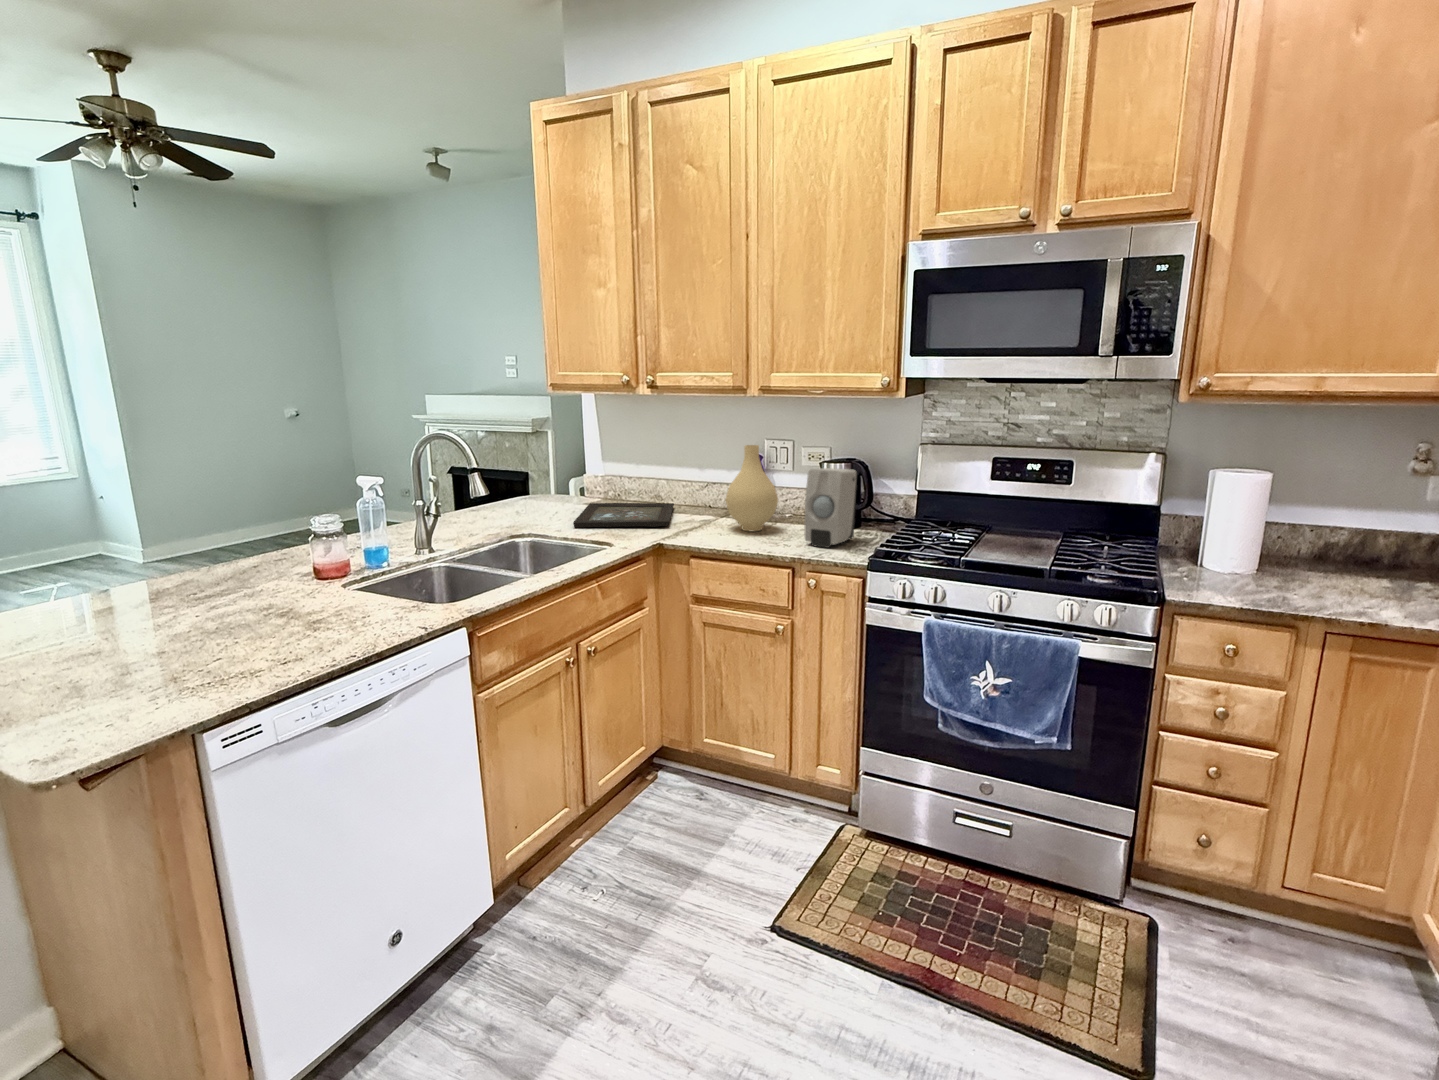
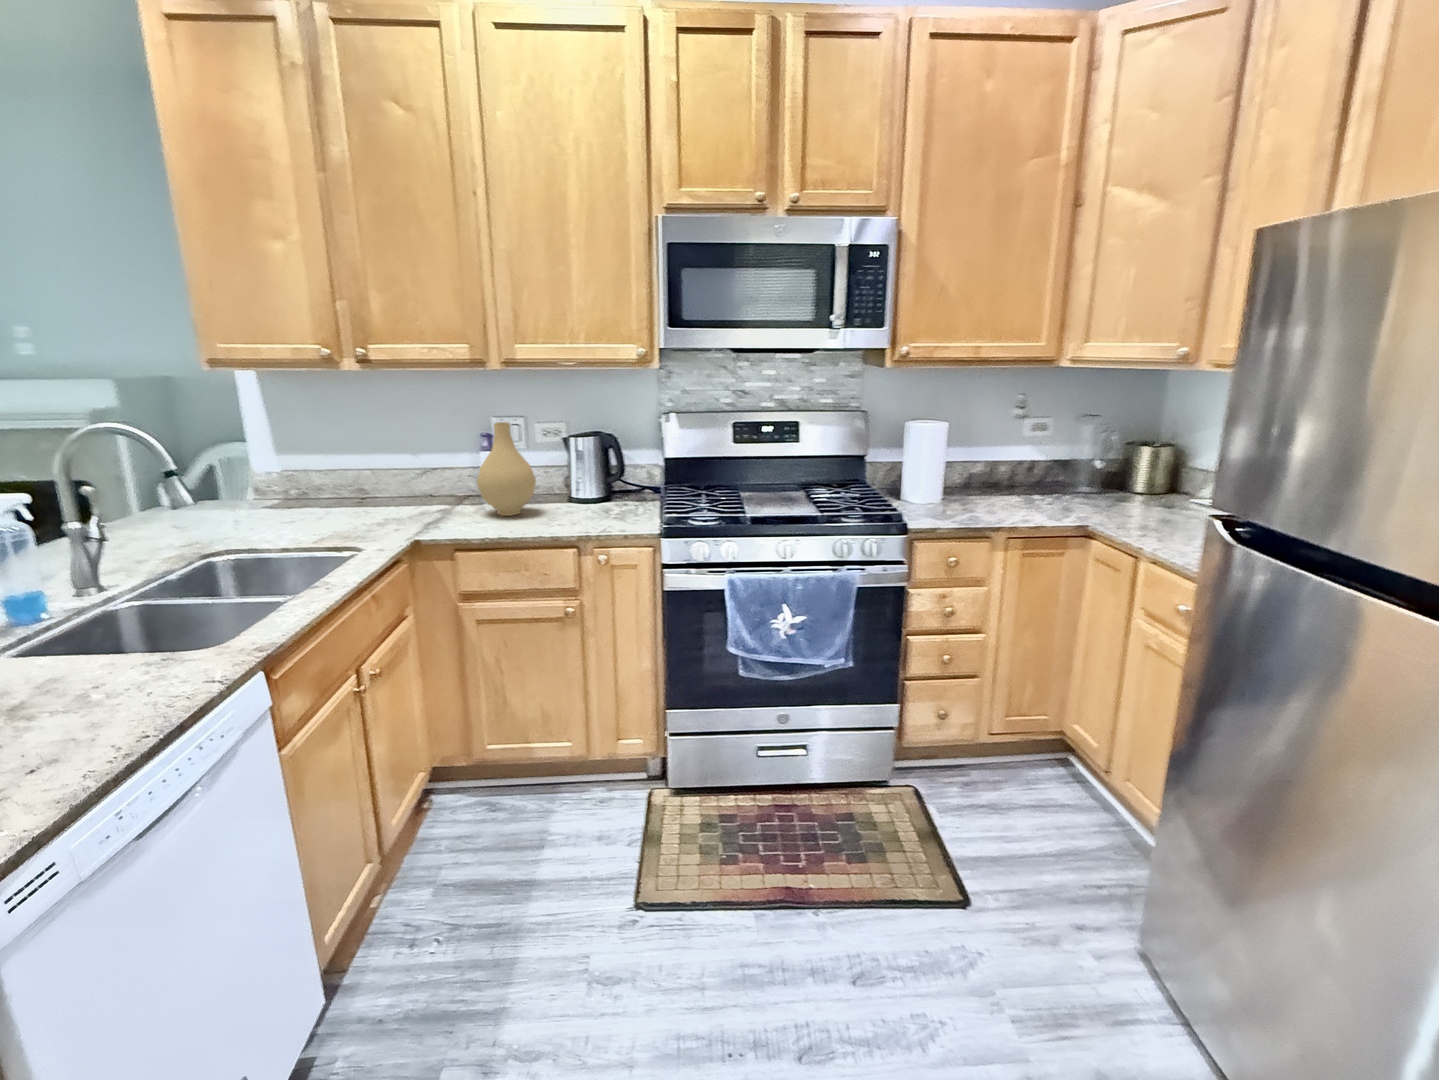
soap dispenser: present [805,468,858,548] -> none [577,441,621,522]
tray: present [573,503,674,528] -> none [282,496,413,535]

